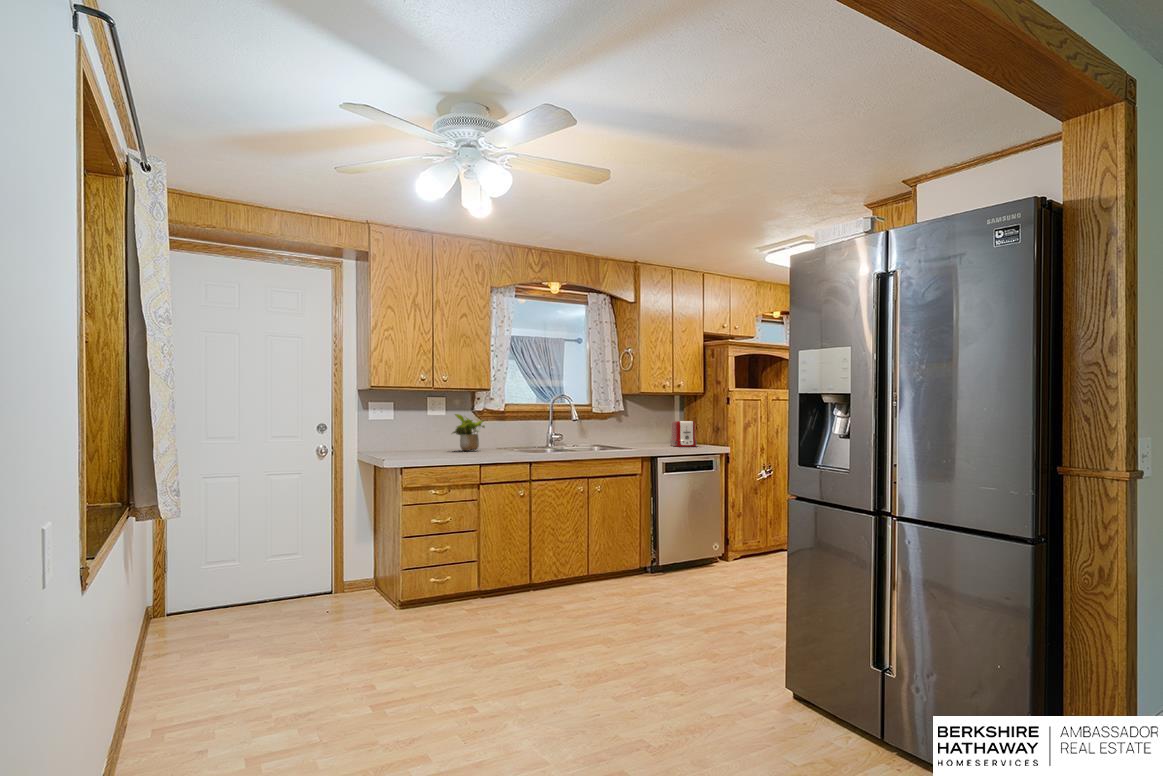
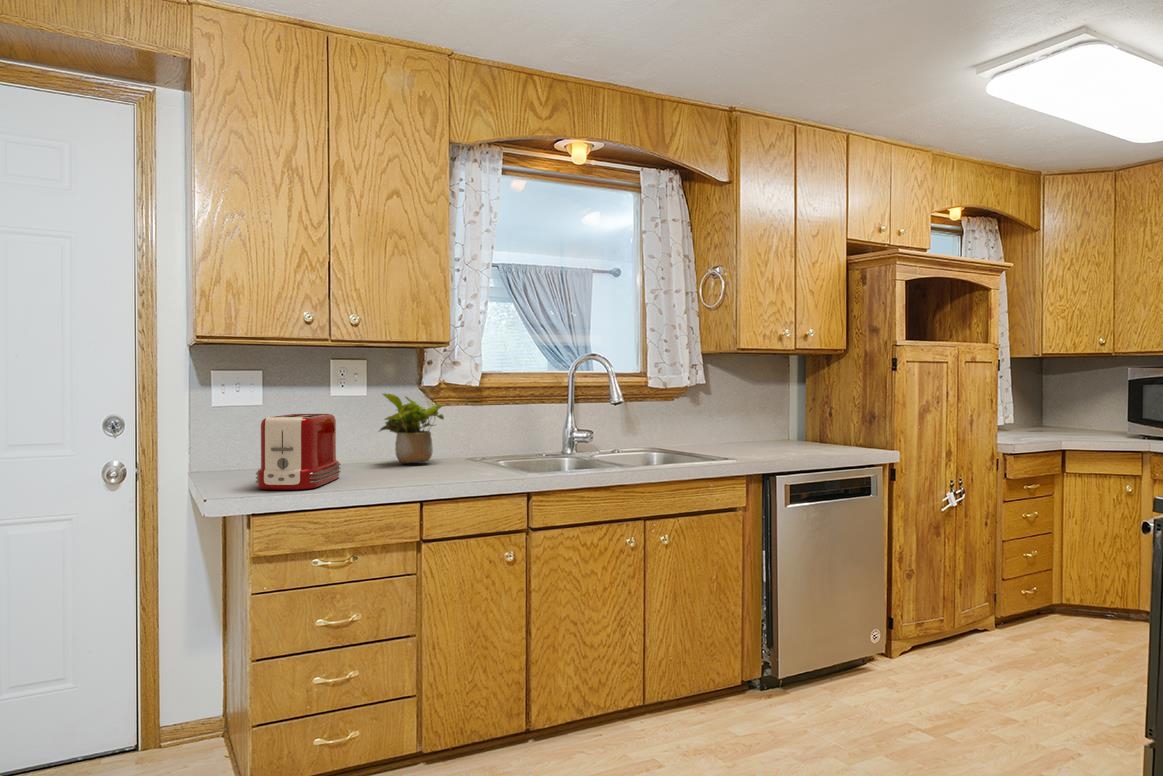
toaster: present [670,421,697,447] -> present [256,414,341,490]

